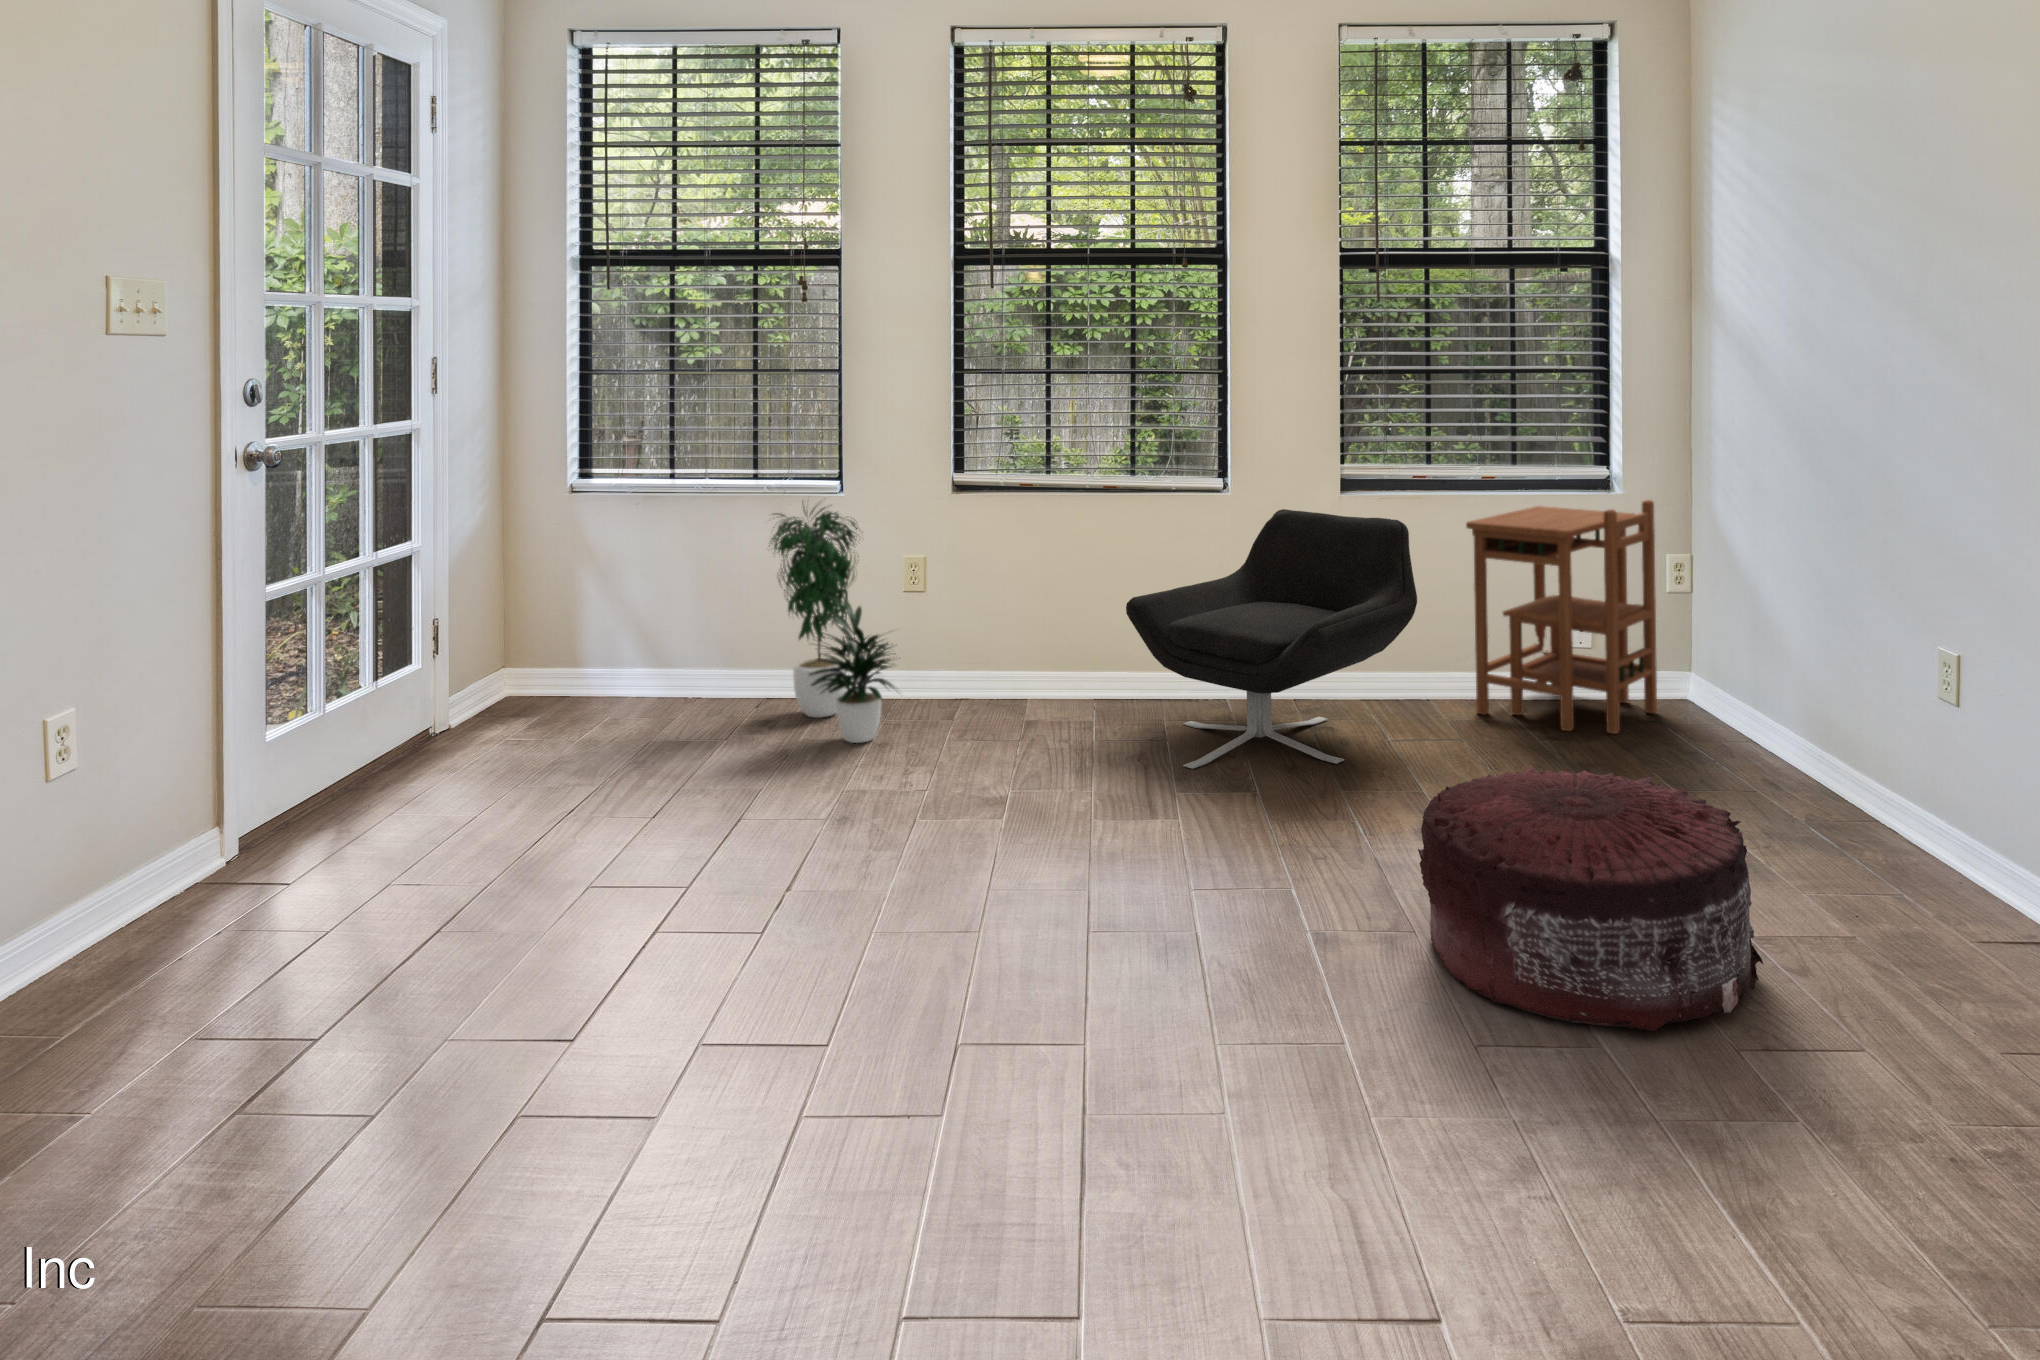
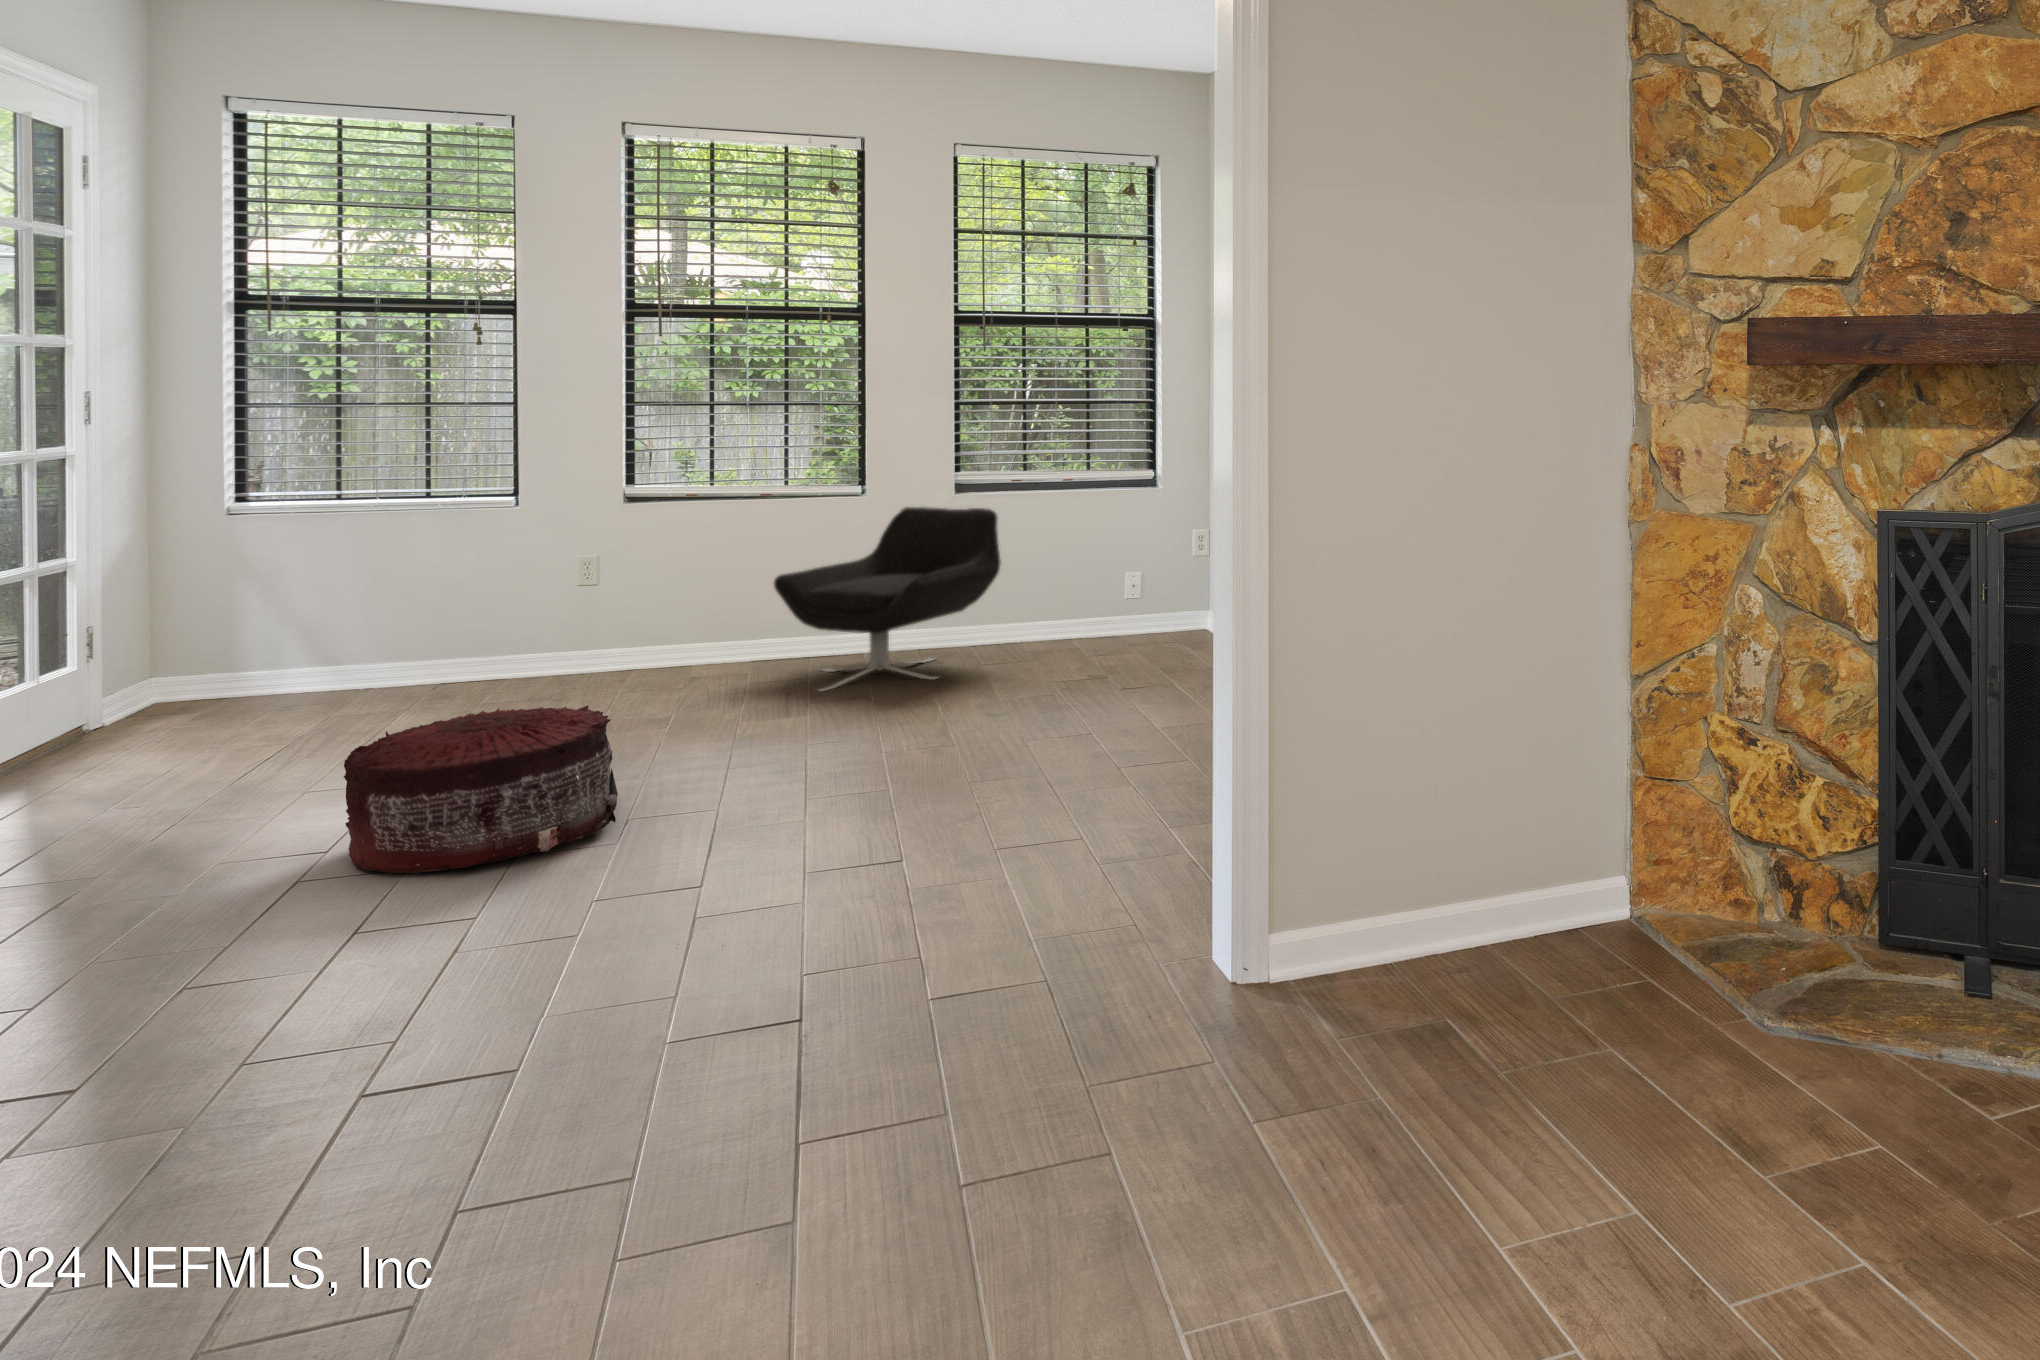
side table: present [1466,500,1657,734] -> none [1043,490,1177,651]
potted plant: present [769,503,896,743] -> none [440,505,576,703]
pouf: present [1418,766,1763,1031] -> present [344,705,618,873]

